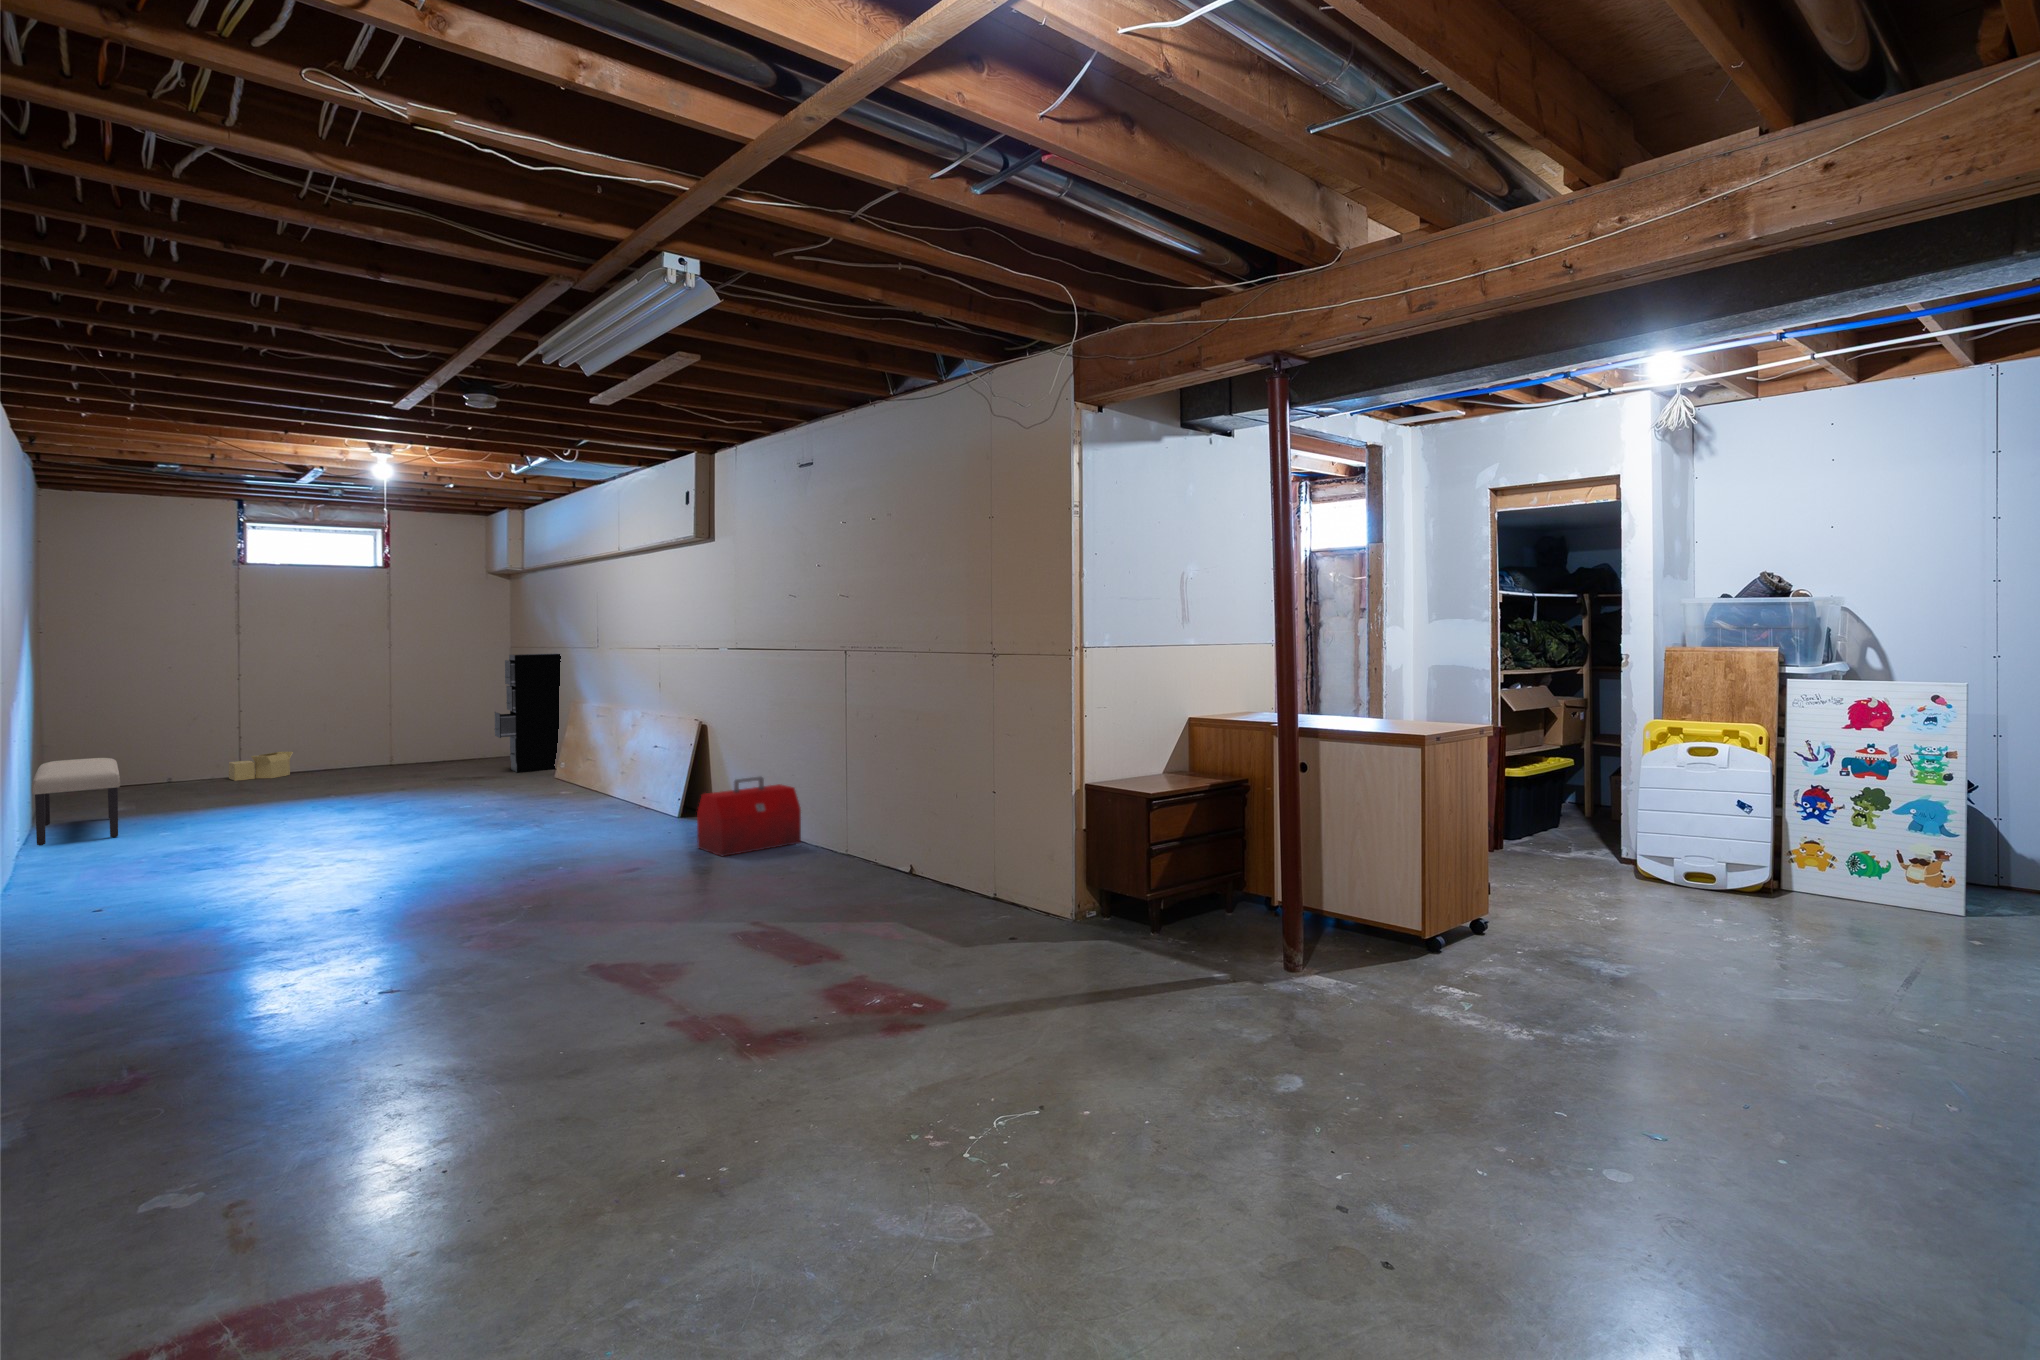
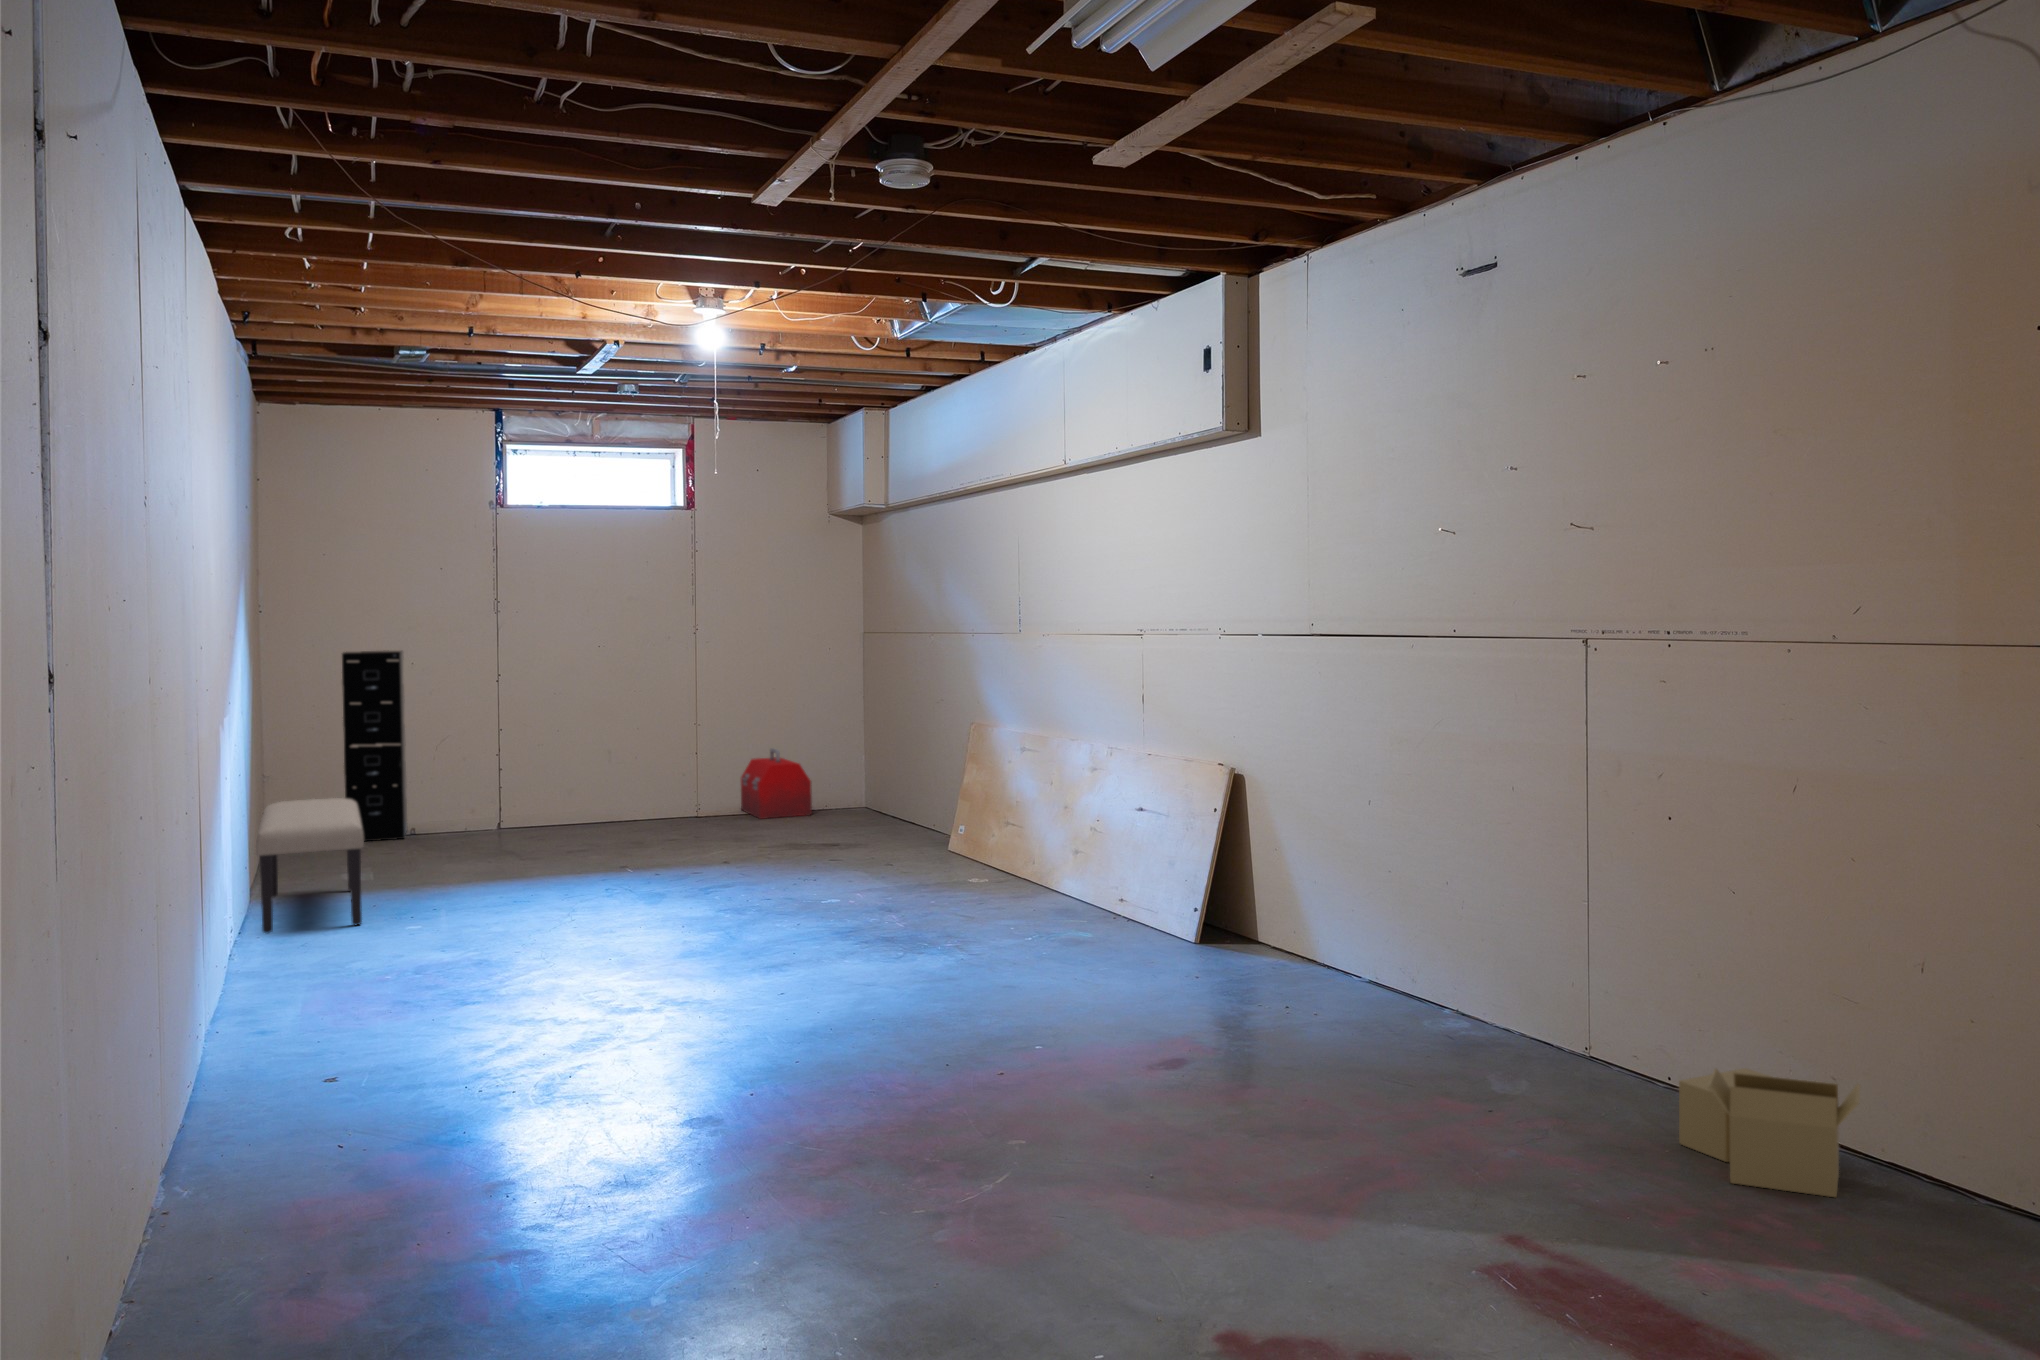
filing cabinet: present [494,654,561,773] -> present [342,650,407,841]
cardboard box: present [229,752,293,781] -> present [1679,1068,1860,1197]
toolbox: present [697,776,801,857] -> present [741,748,812,819]

